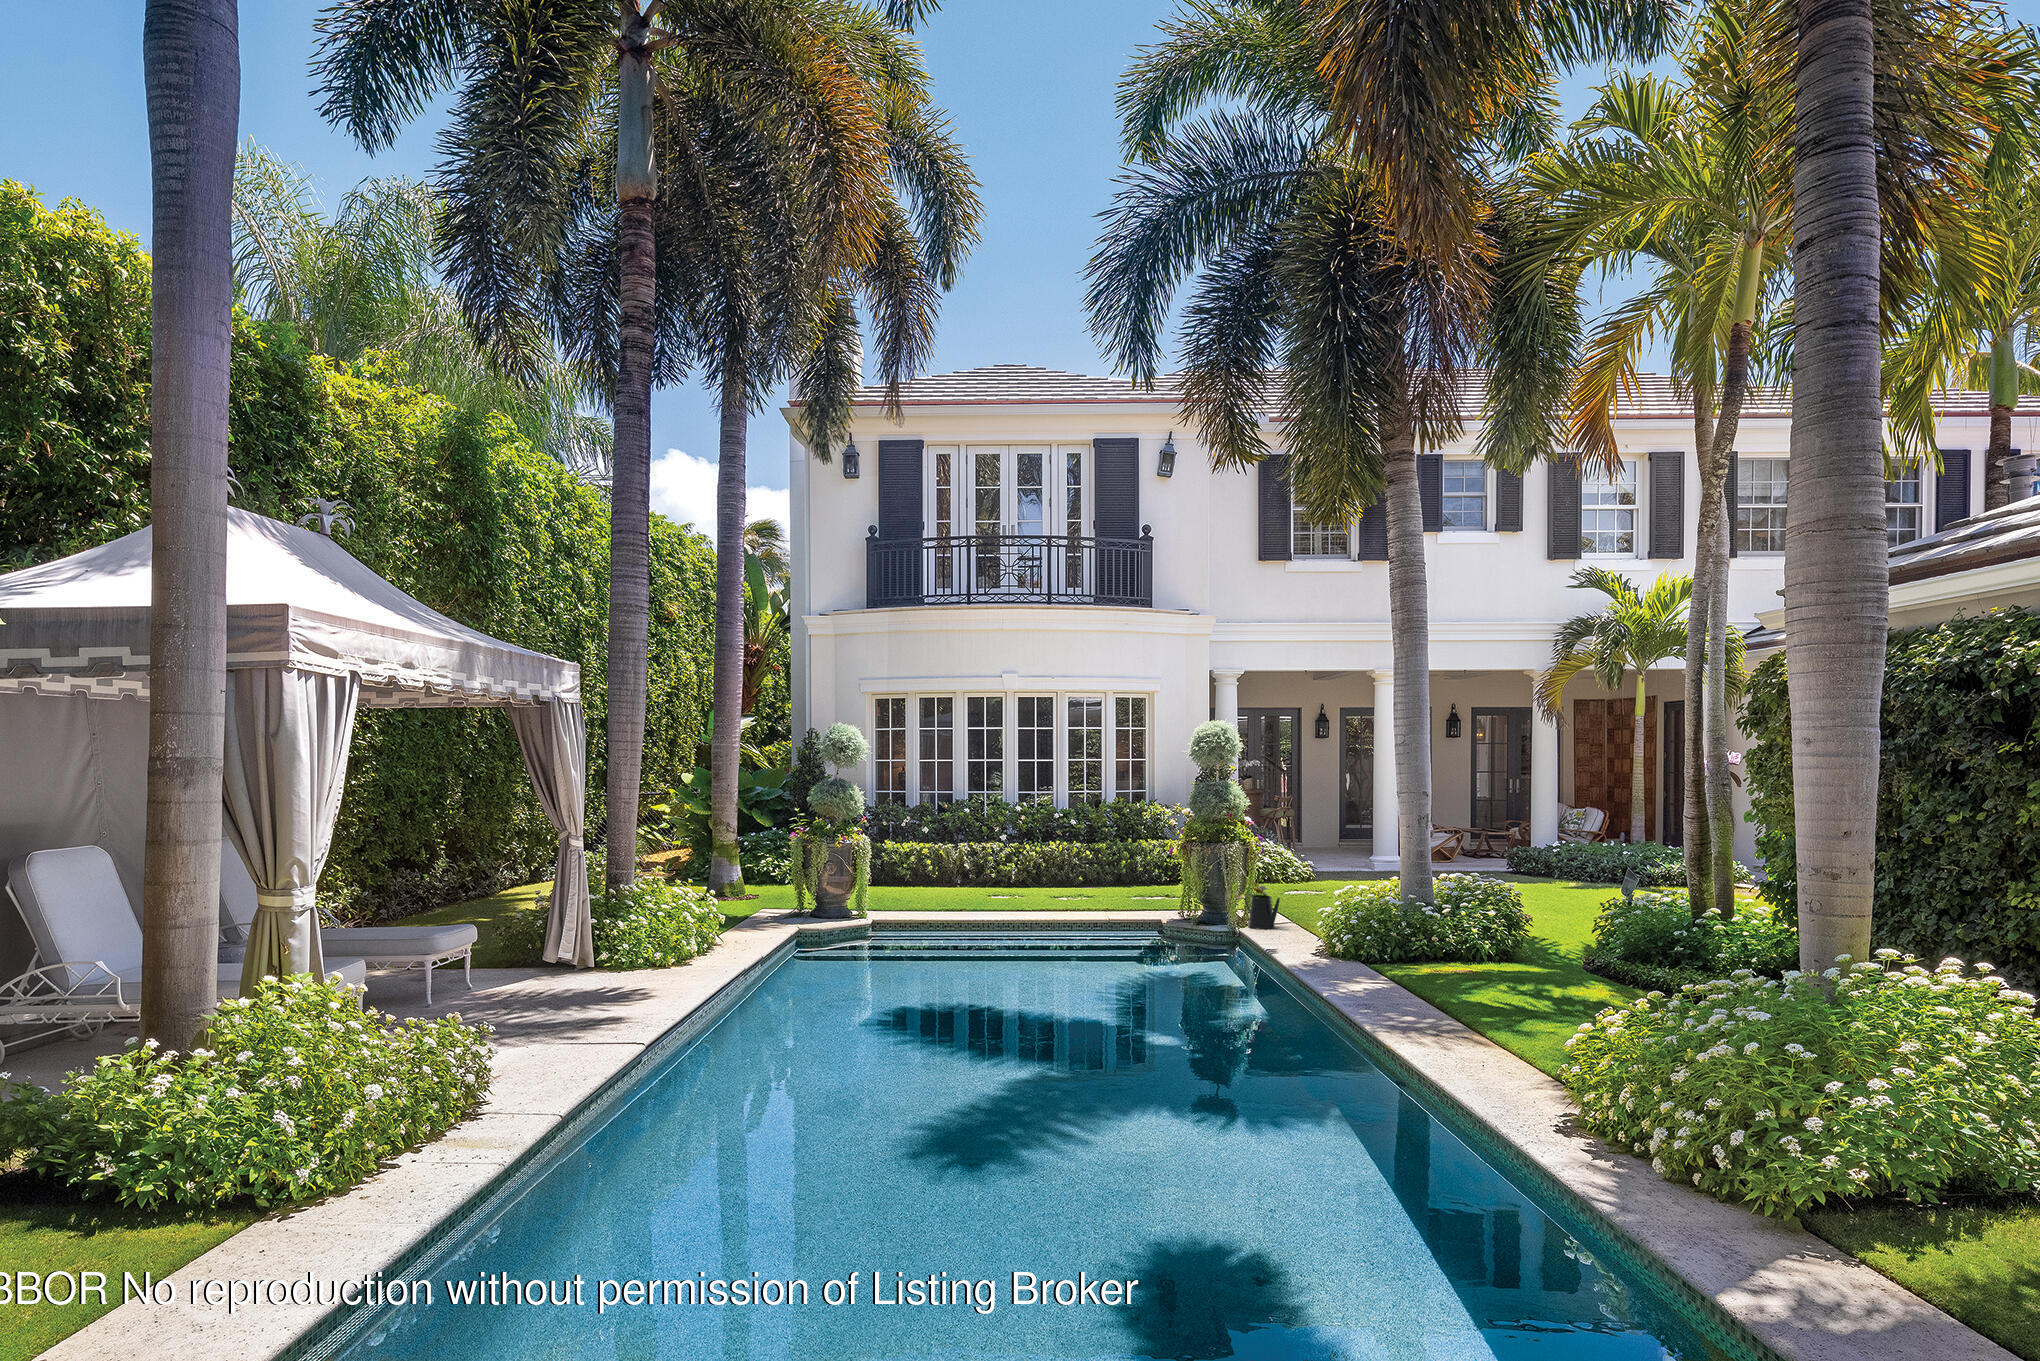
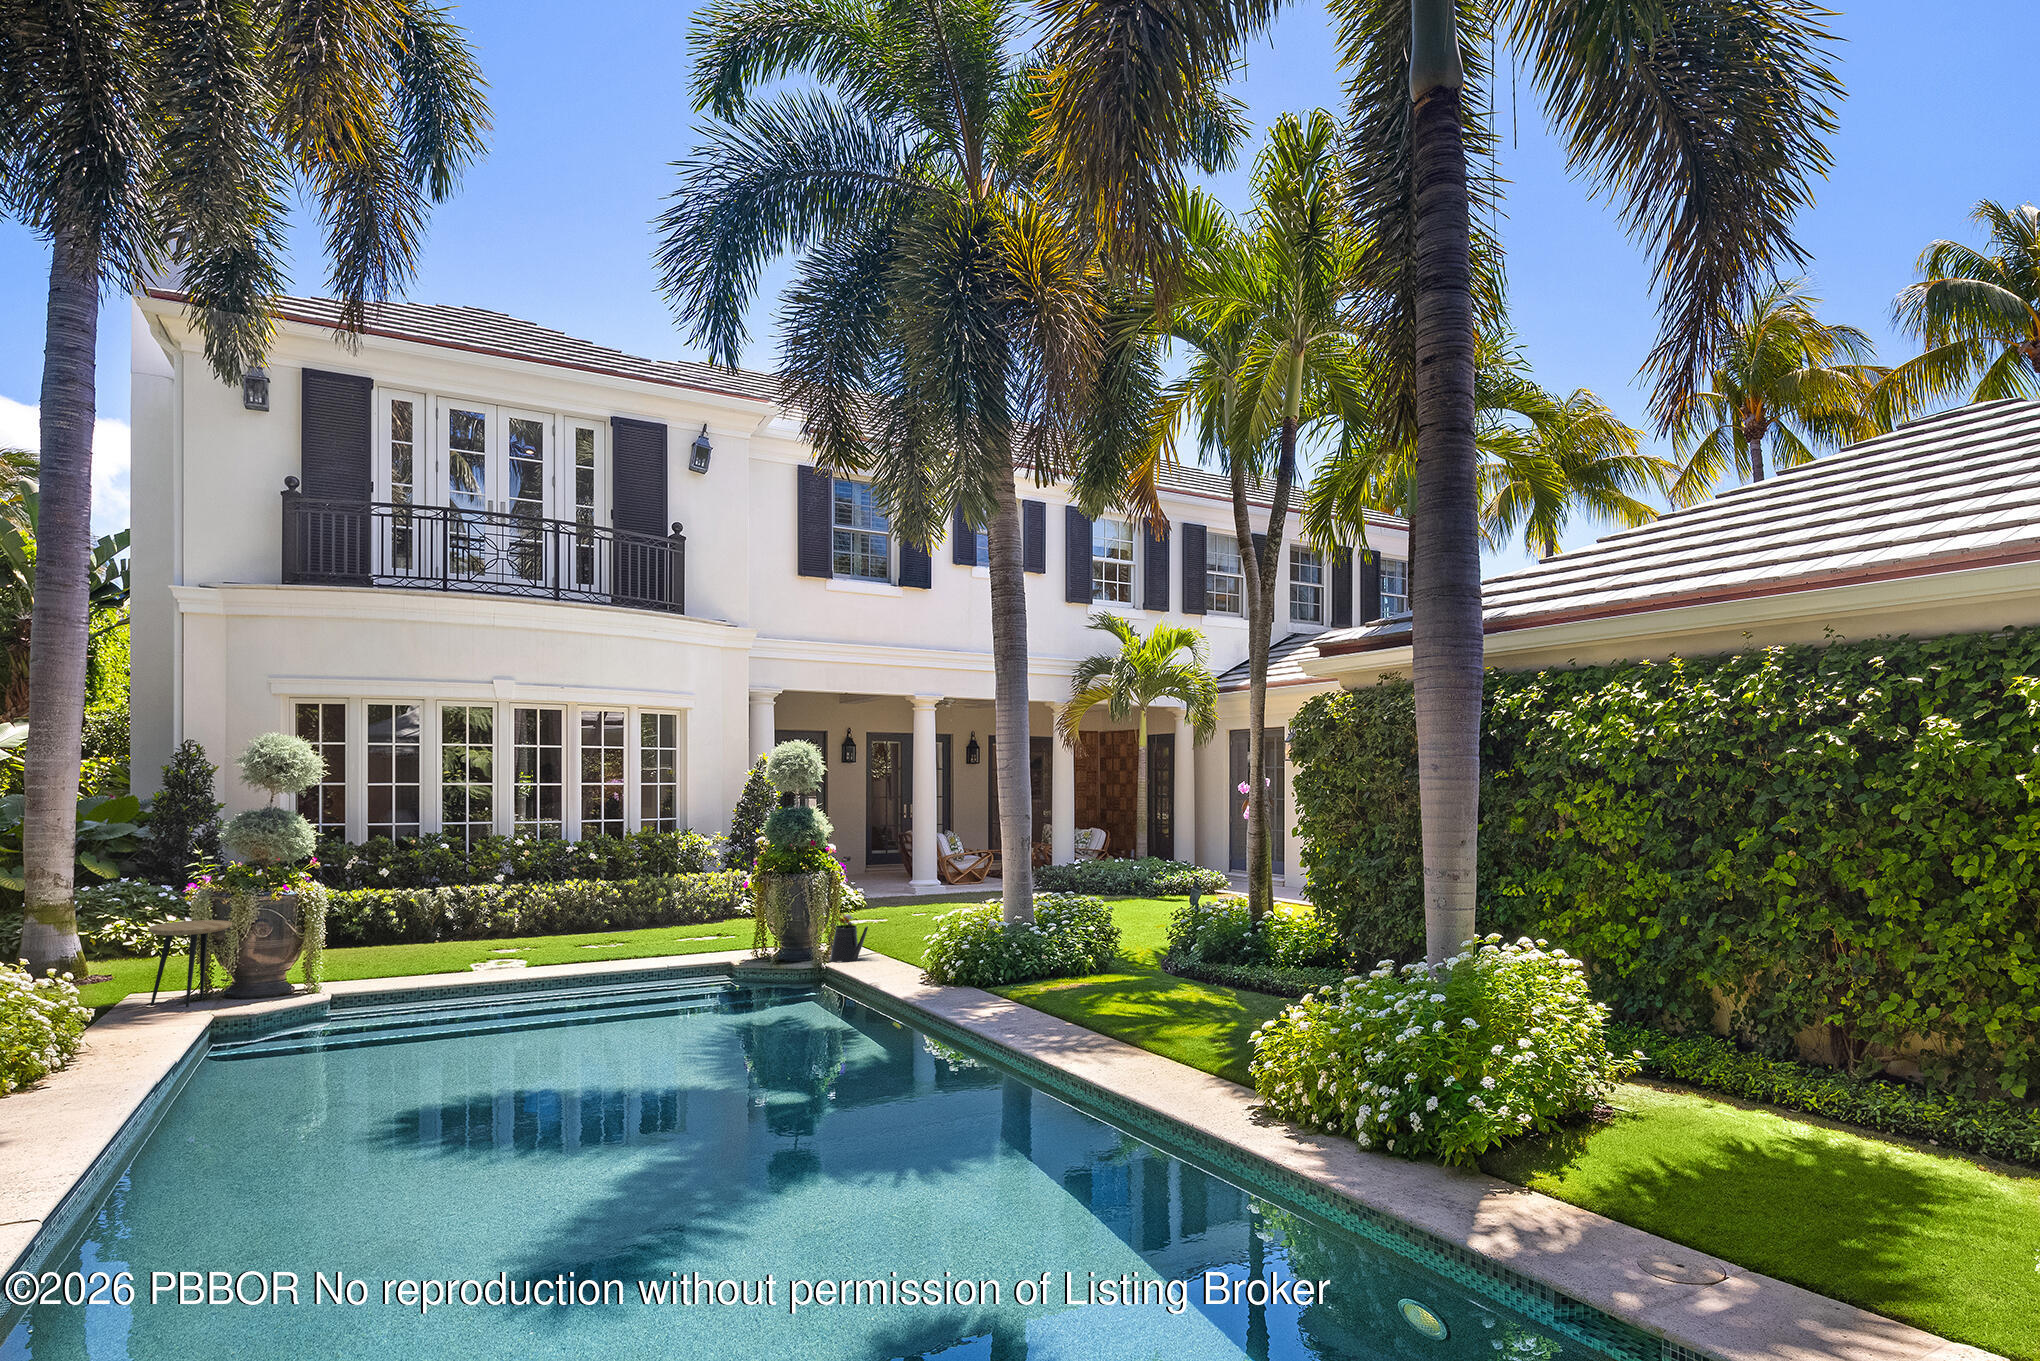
side table: none [763,859,810,921] -> present [148,920,232,1007]

